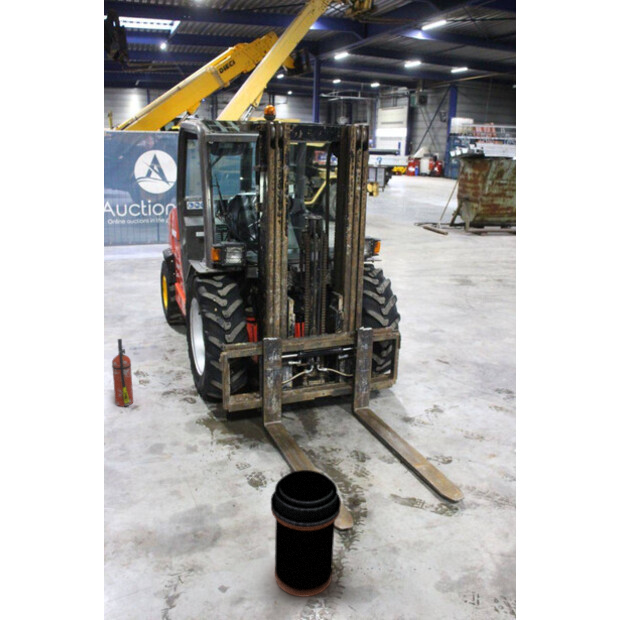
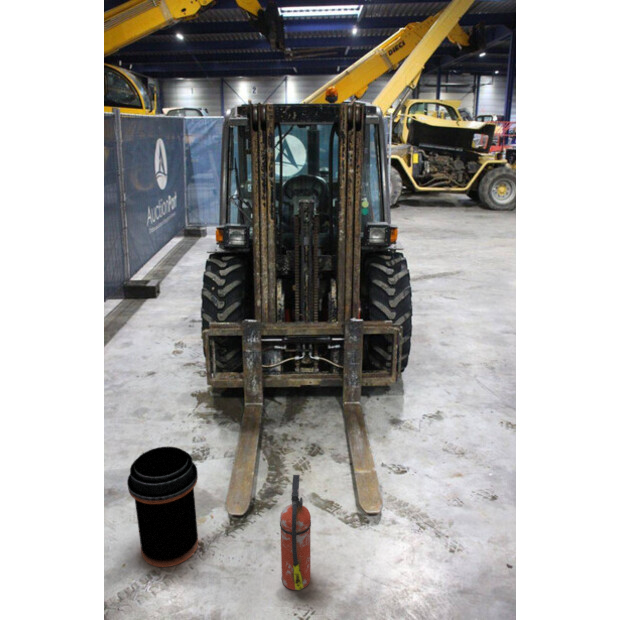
fire extinguisher: present [112,339,133,406] -> present [280,475,311,590]

